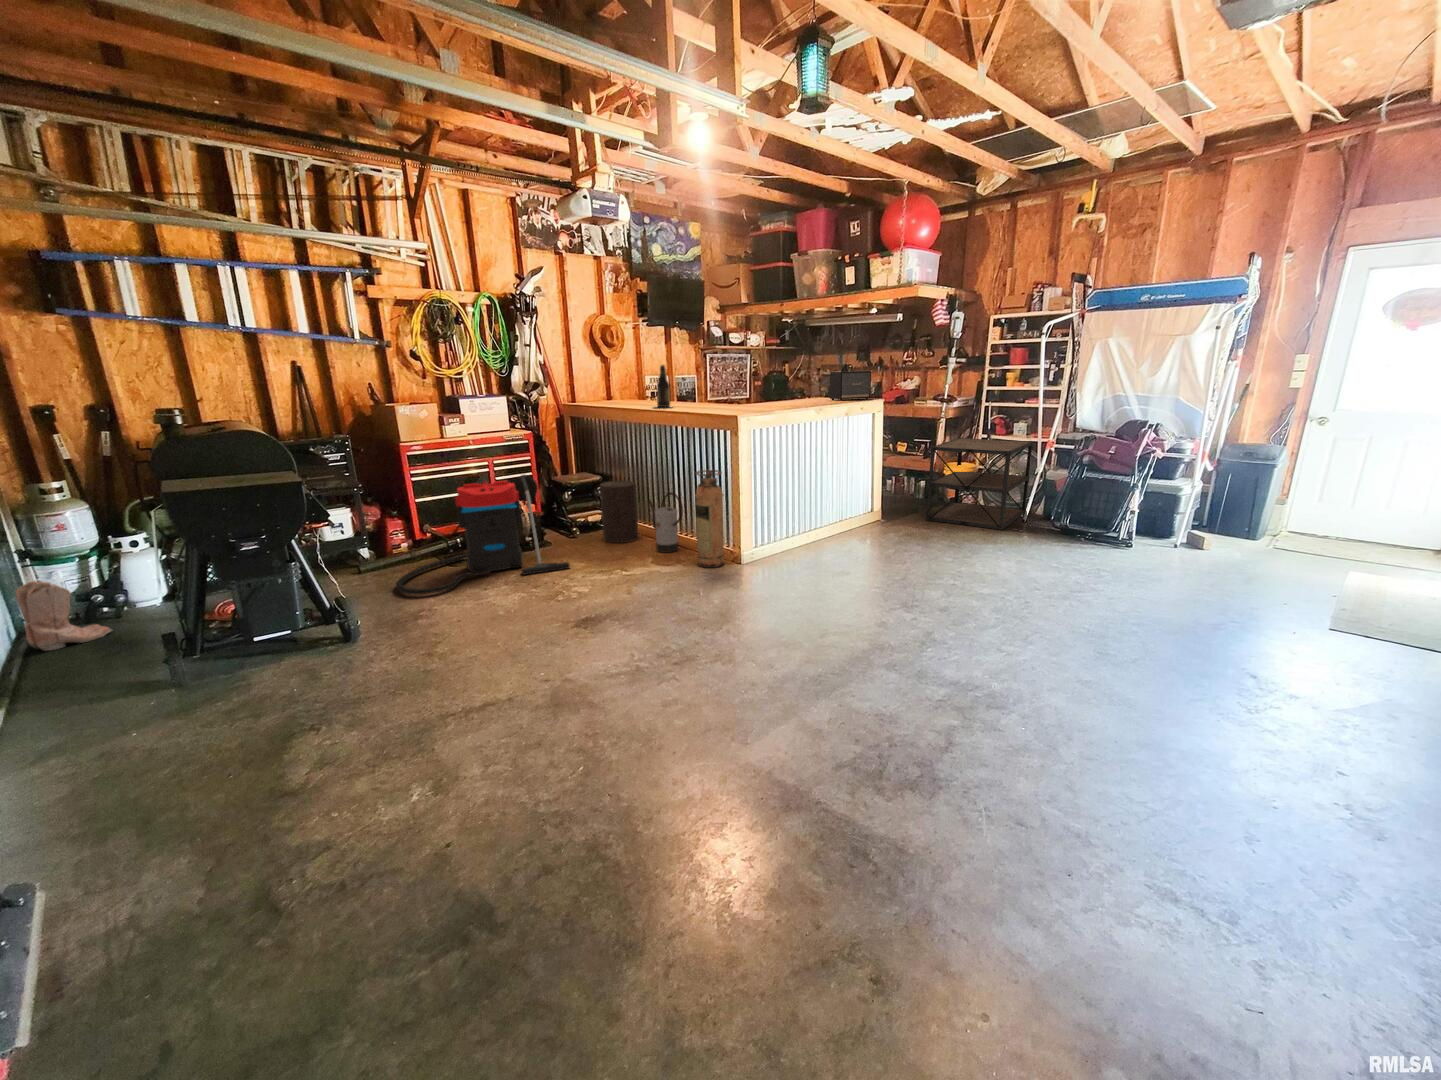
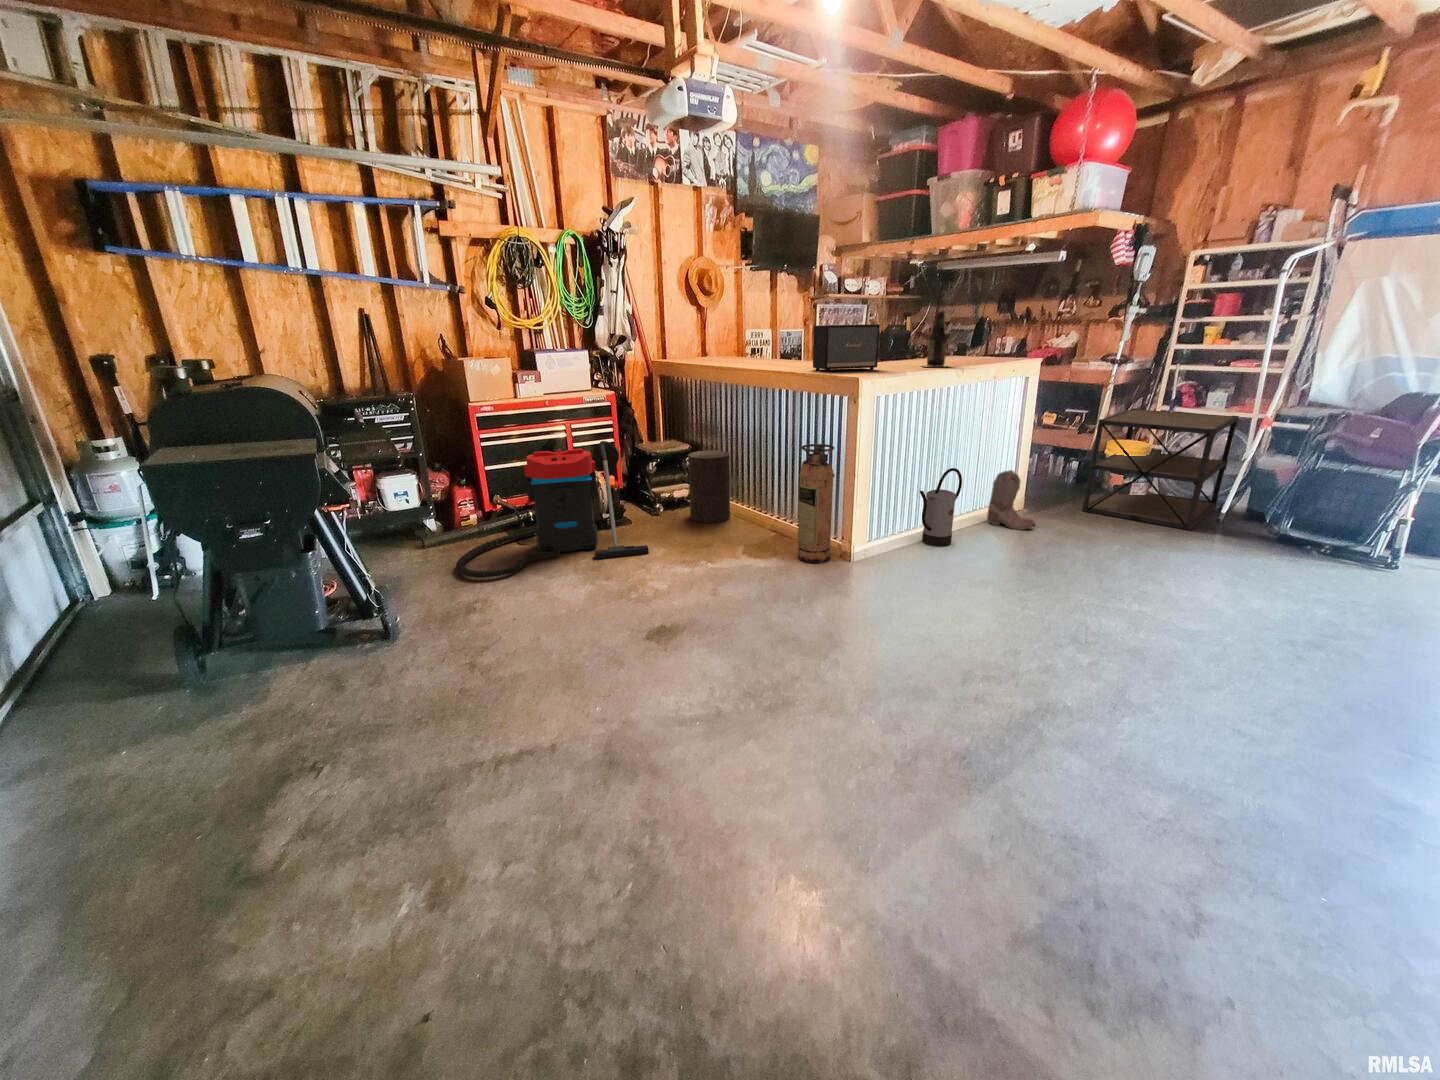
beer bottle: present [657,365,672,408] -> present [924,311,947,367]
speaker: present [829,371,871,400] -> present [813,324,880,371]
watering can: present [649,492,683,553] -> present [920,468,962,546]
boots: present [15,581,111,651] -> present [987,470,1035,530]

